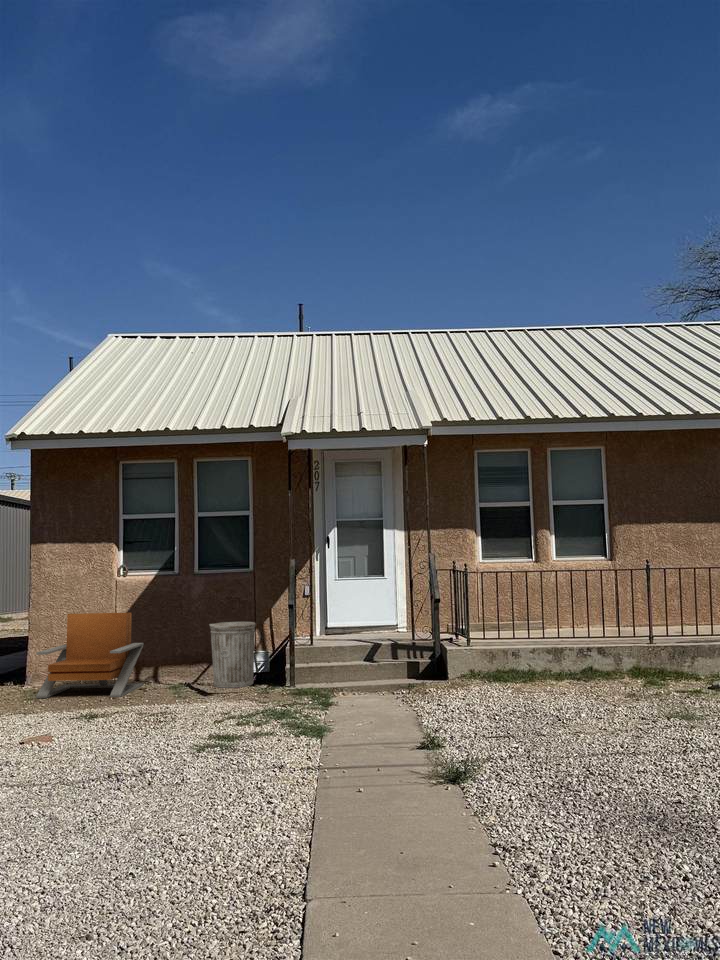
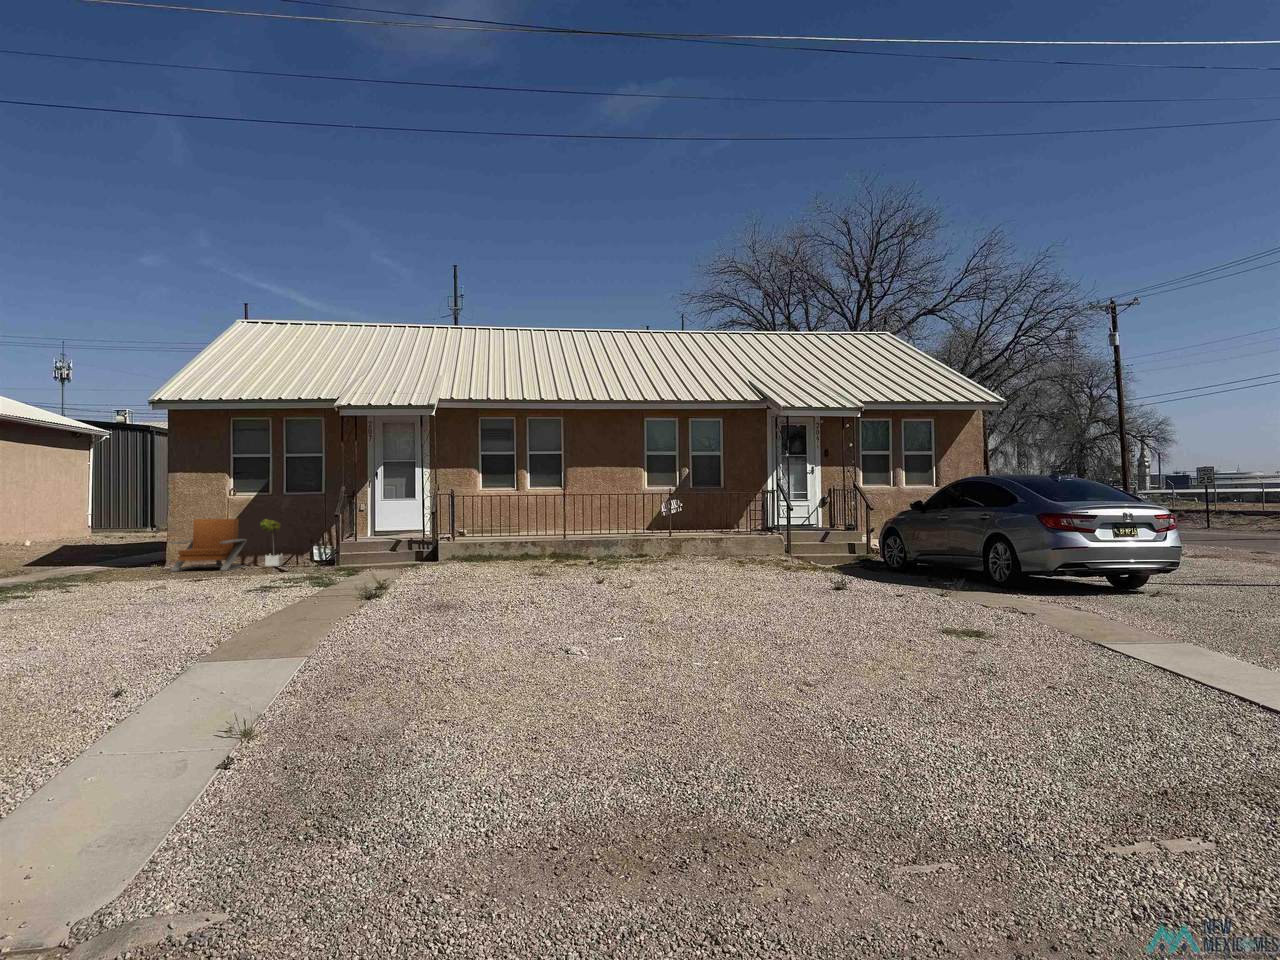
potted tree: none [163,612,196,686] -> present [260,519,283,566]
trash can: present [210,622,256,688] -> none [290,526,322,567]

